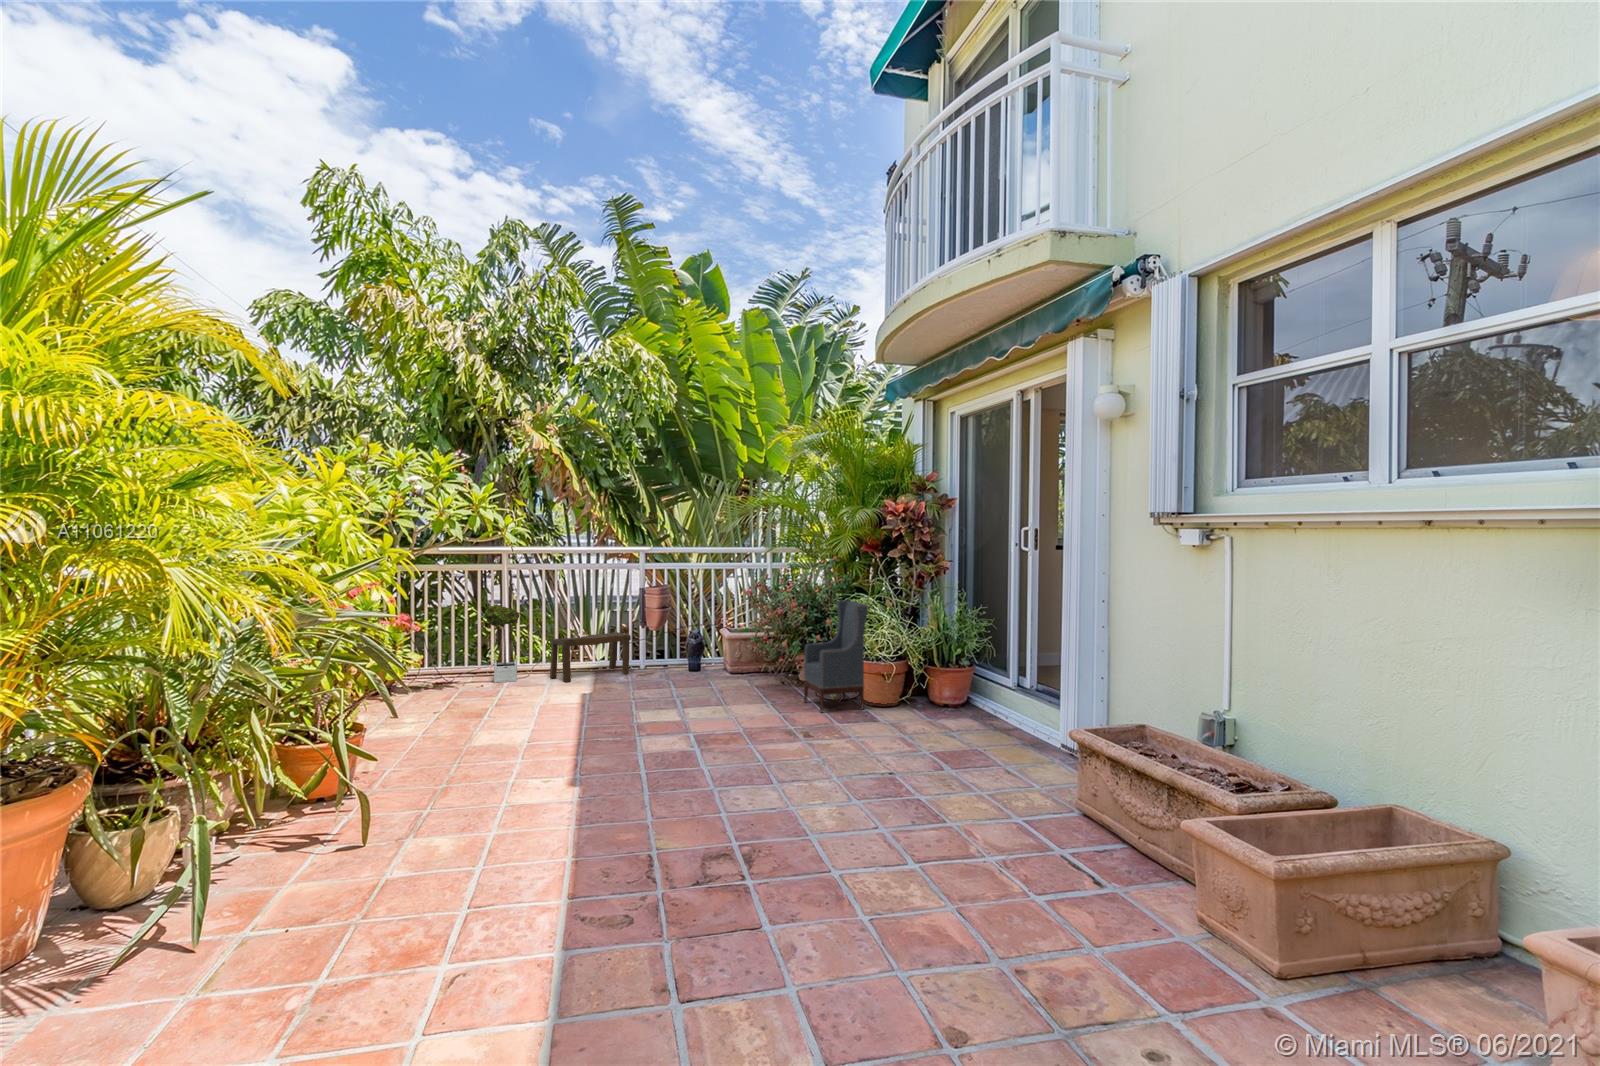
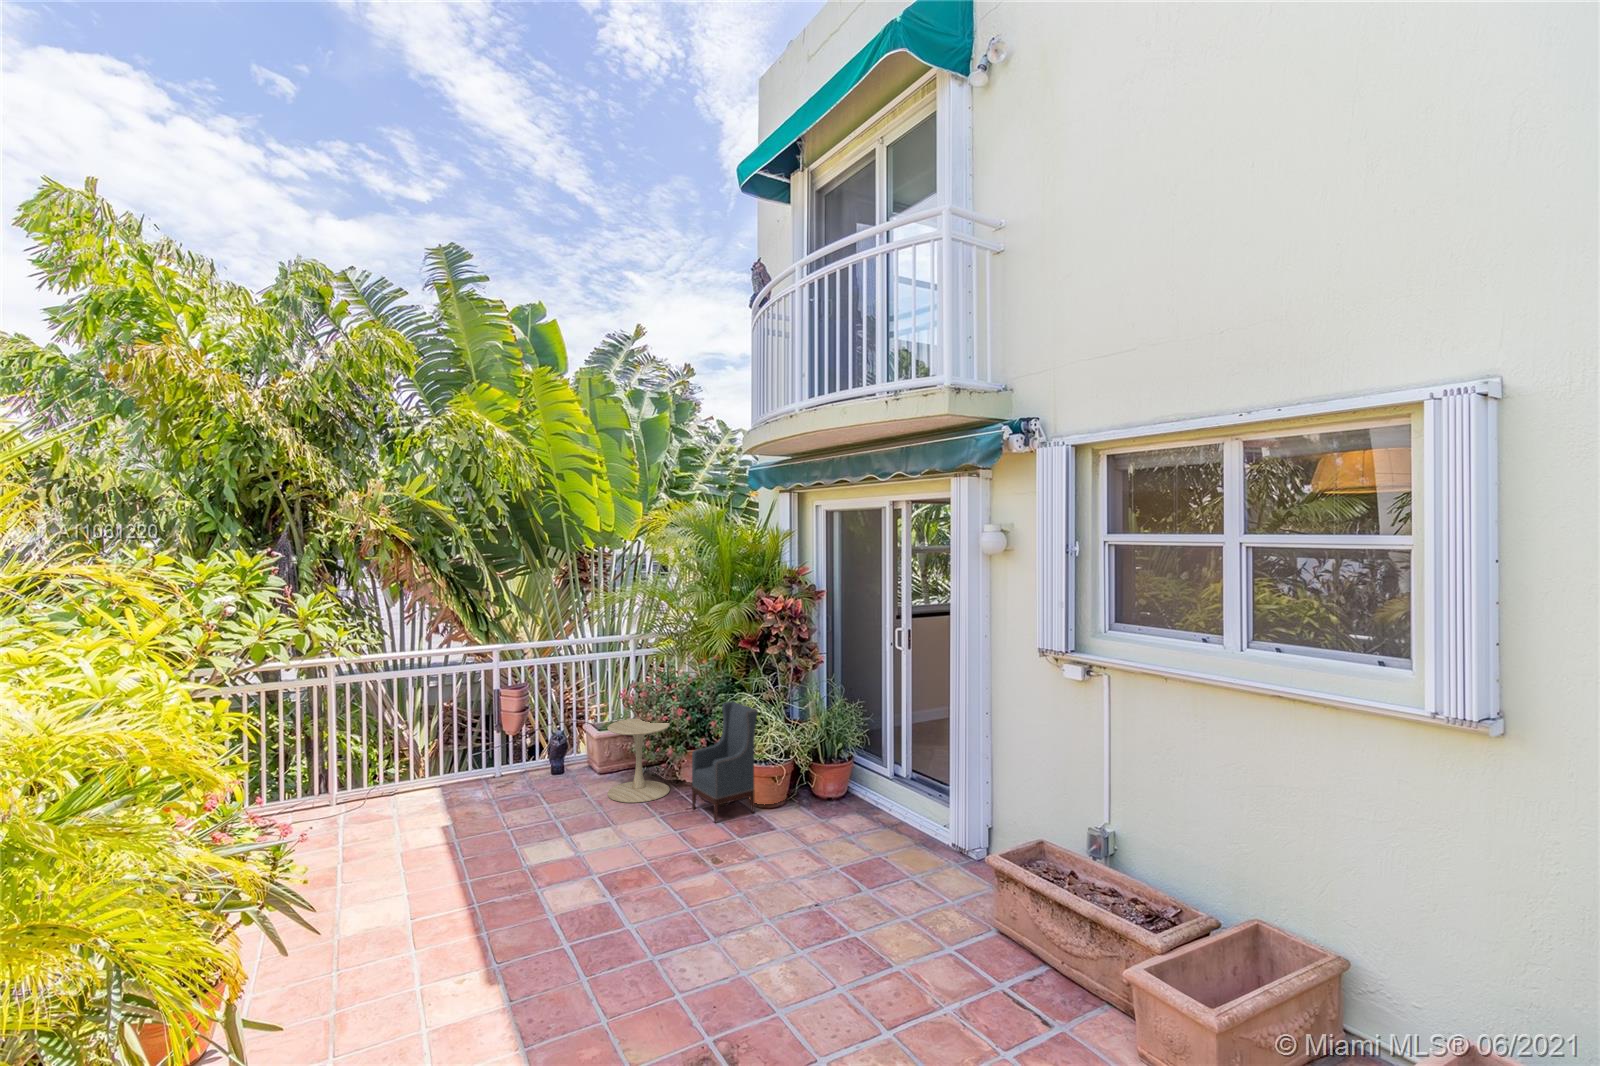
potted tree: present [484,605,520,683] -> none [312,728,356,818]
pedestal table: none [730,620,791,694] -> present [607,718,670,803]
bench: present [550,632,631,682] -> none [394,739,487,807]

